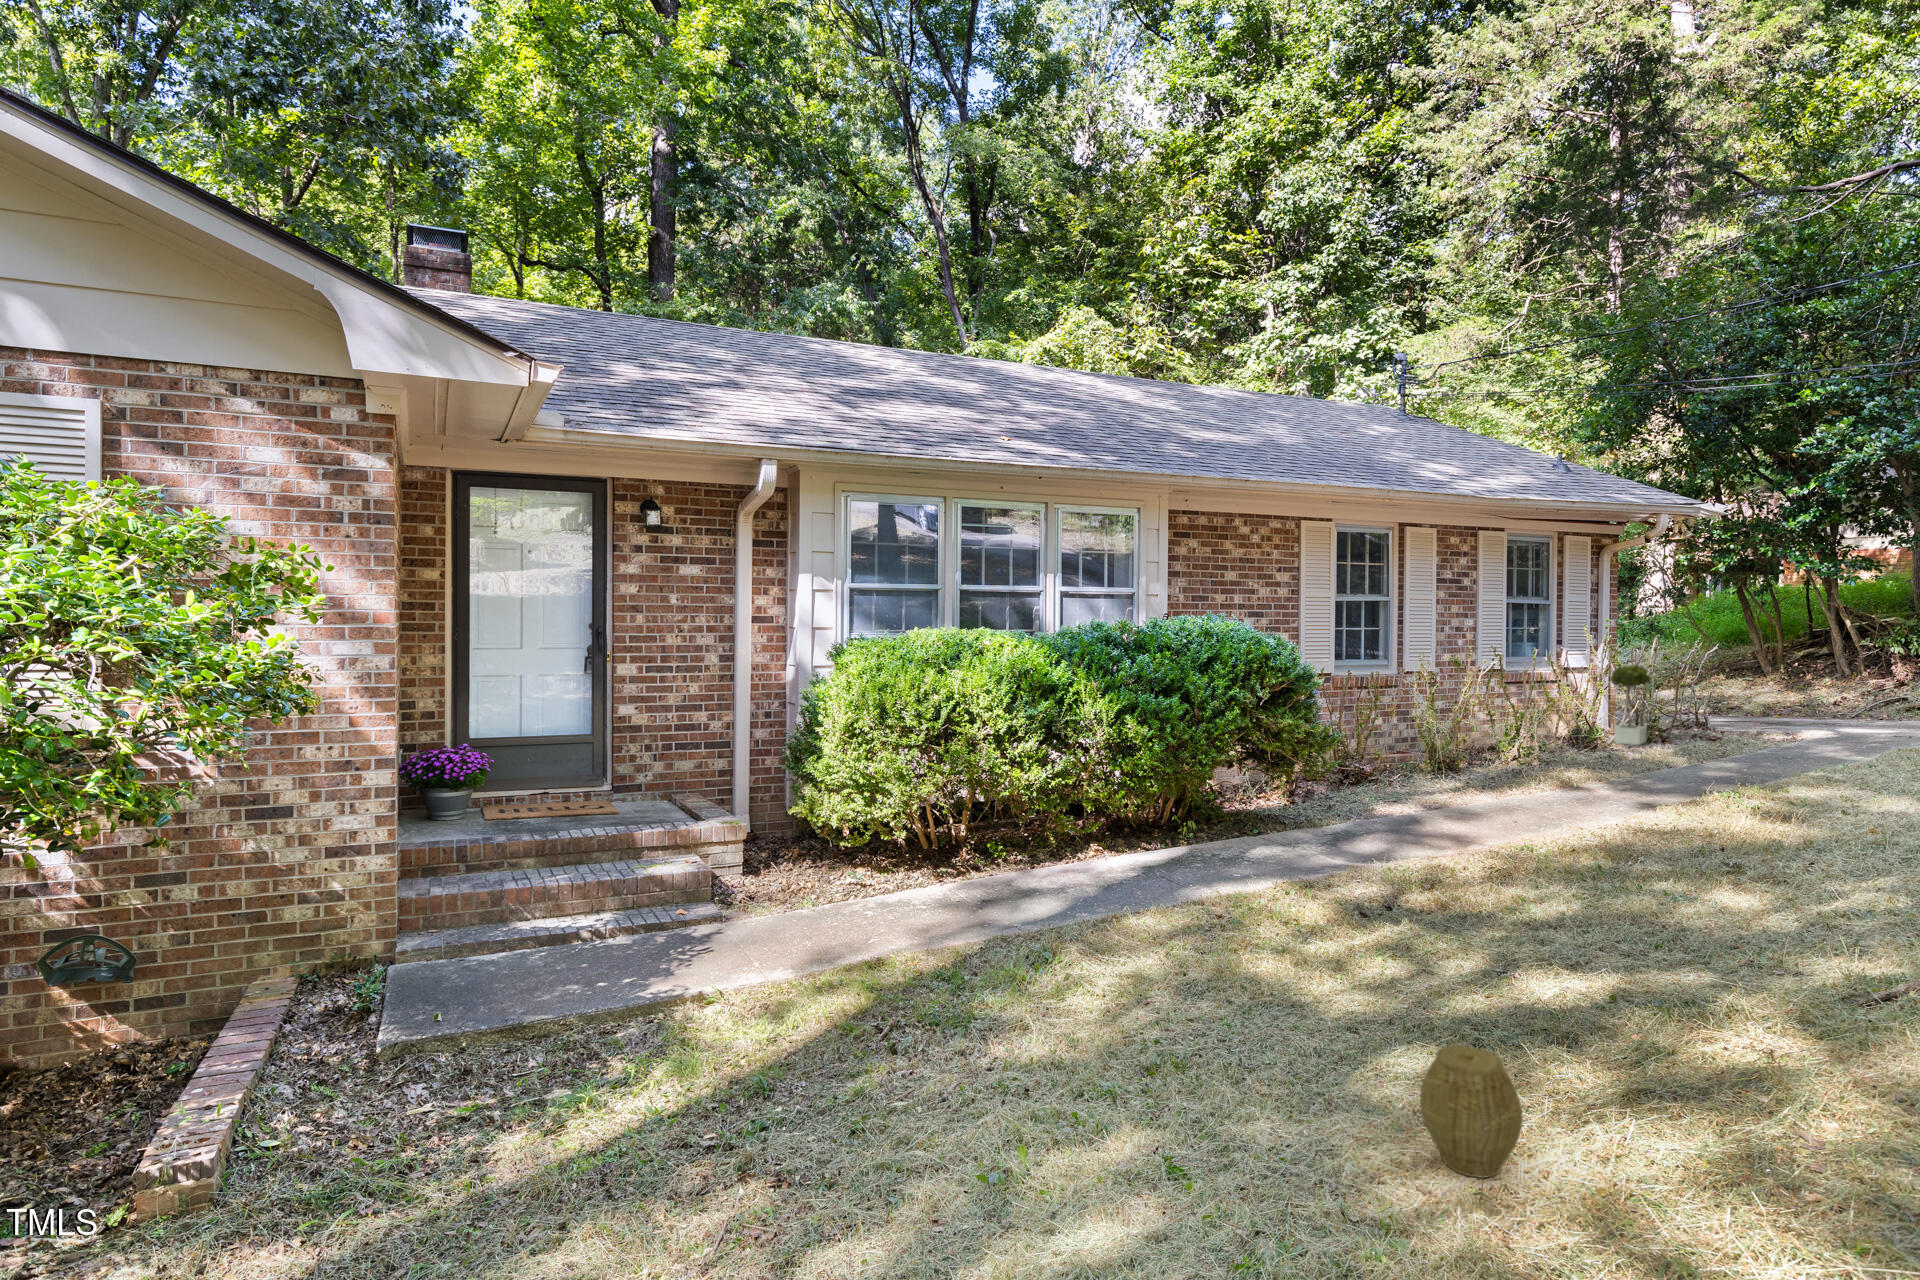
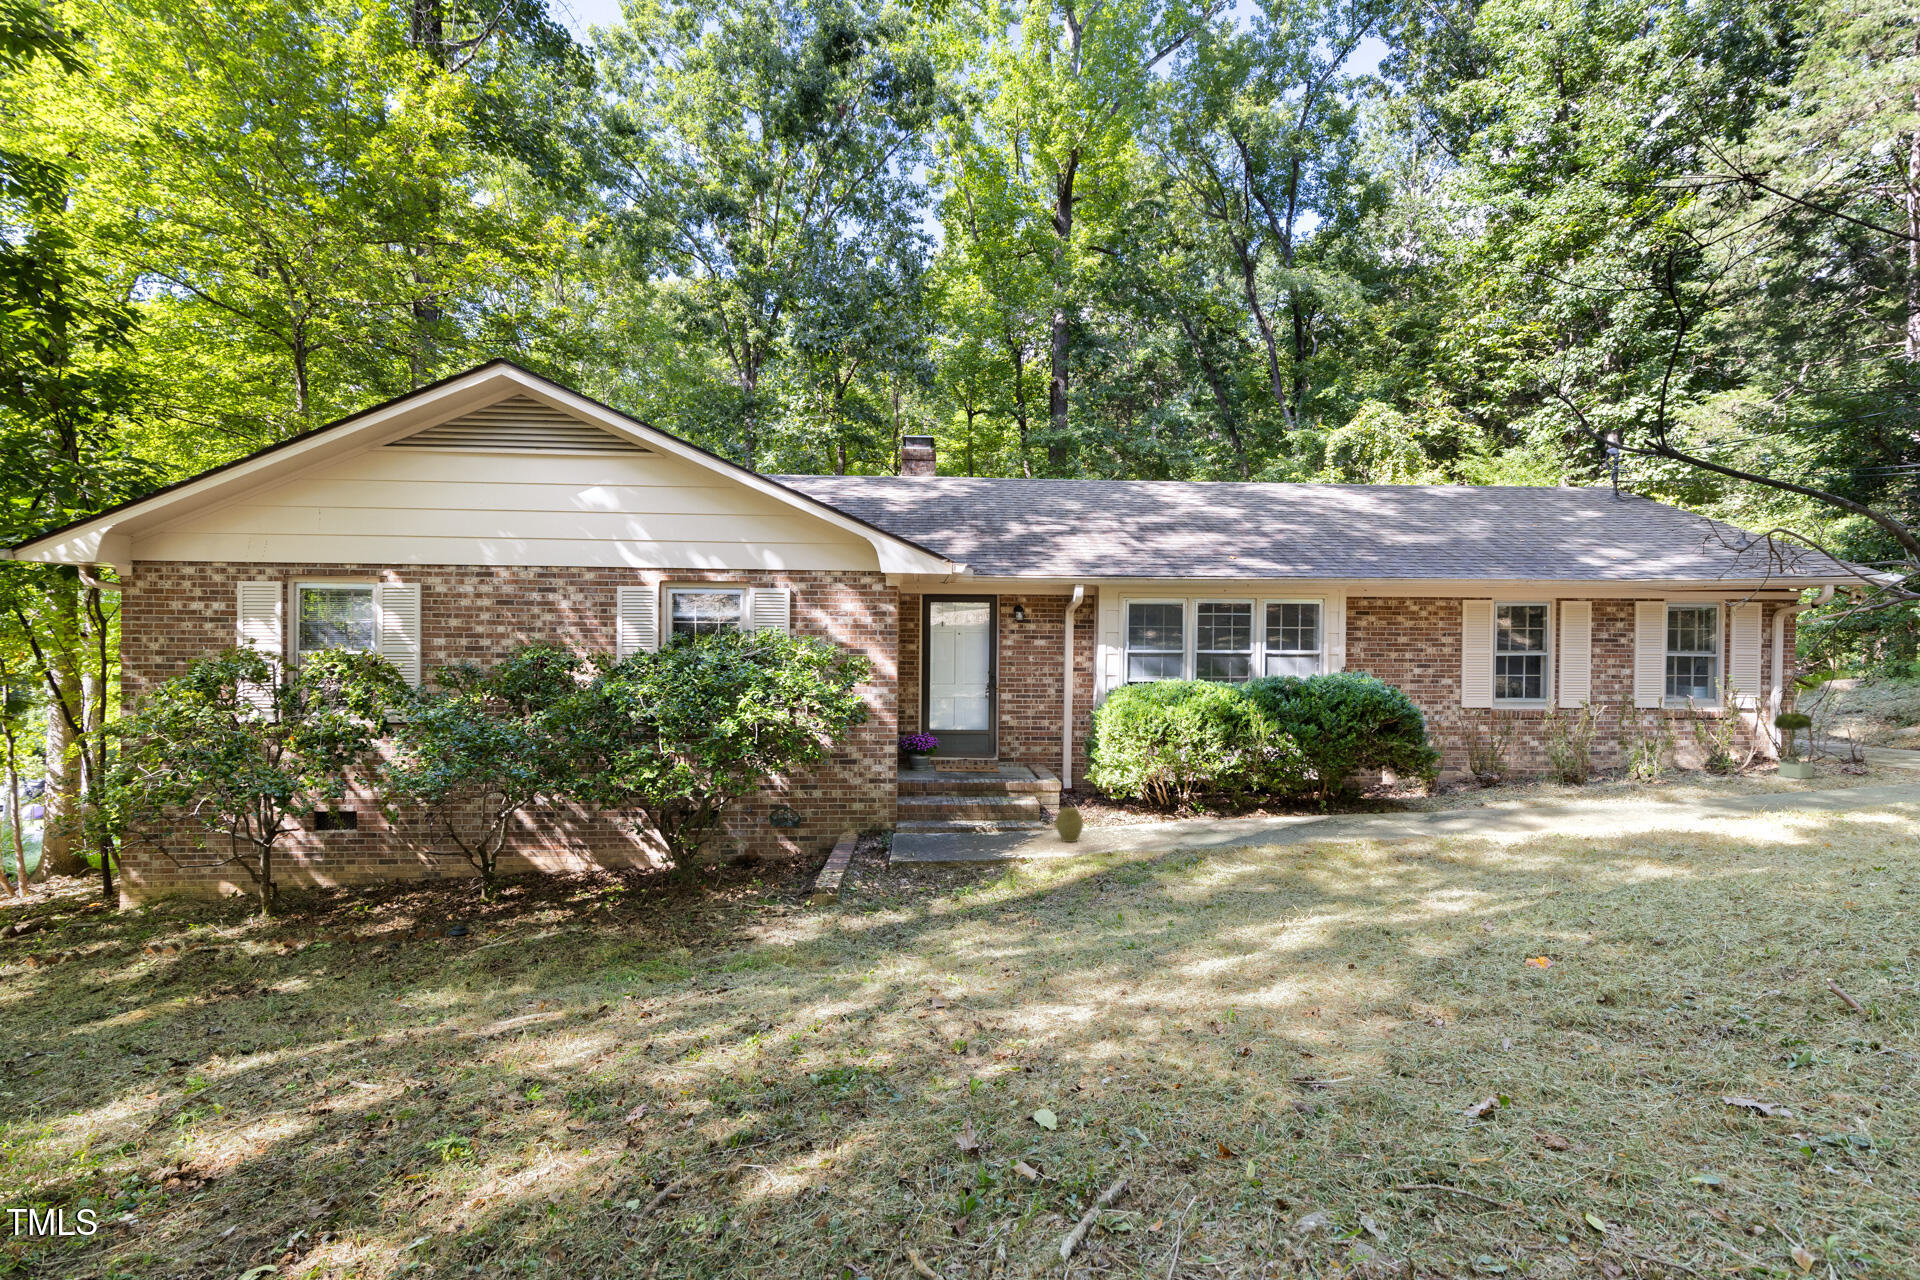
woven basket: present [1420,1046,1523,1178] -> present [1056,807,1083,842]

